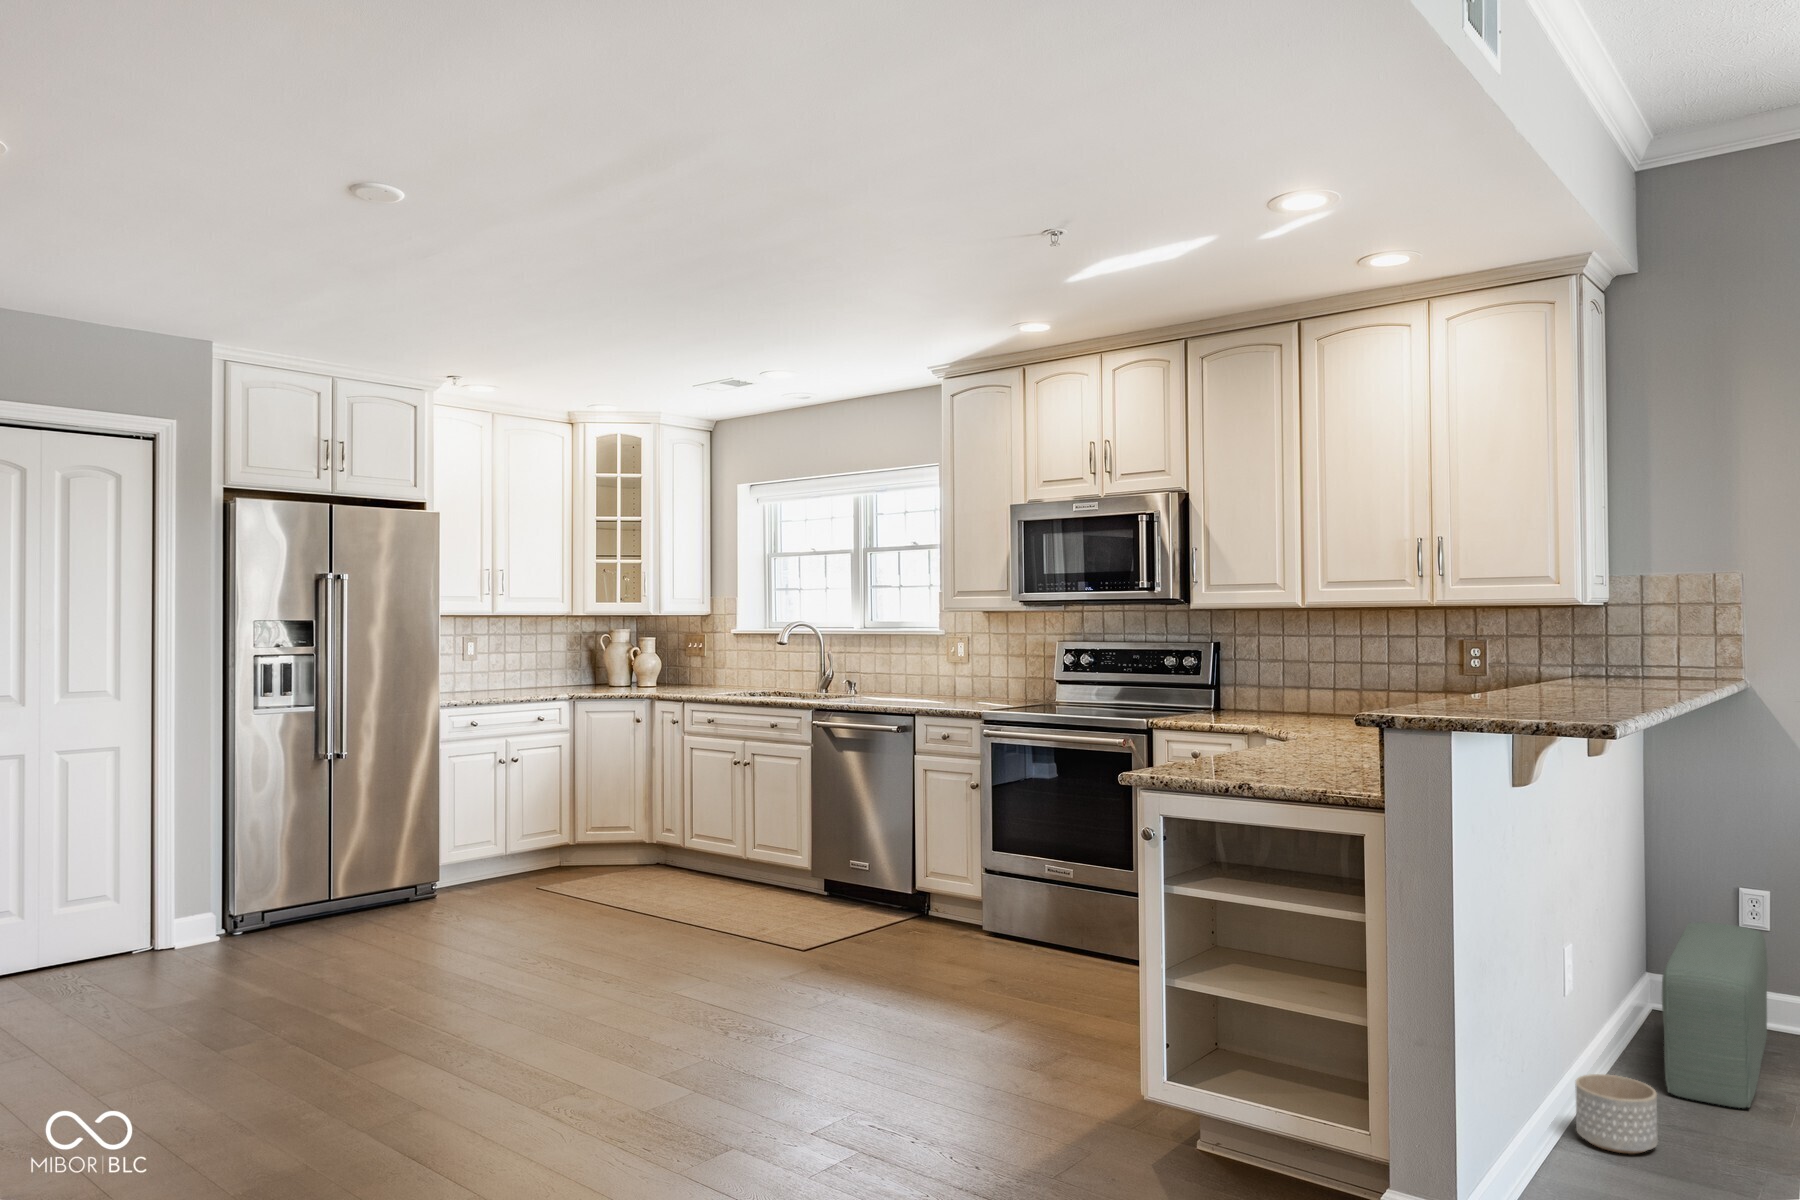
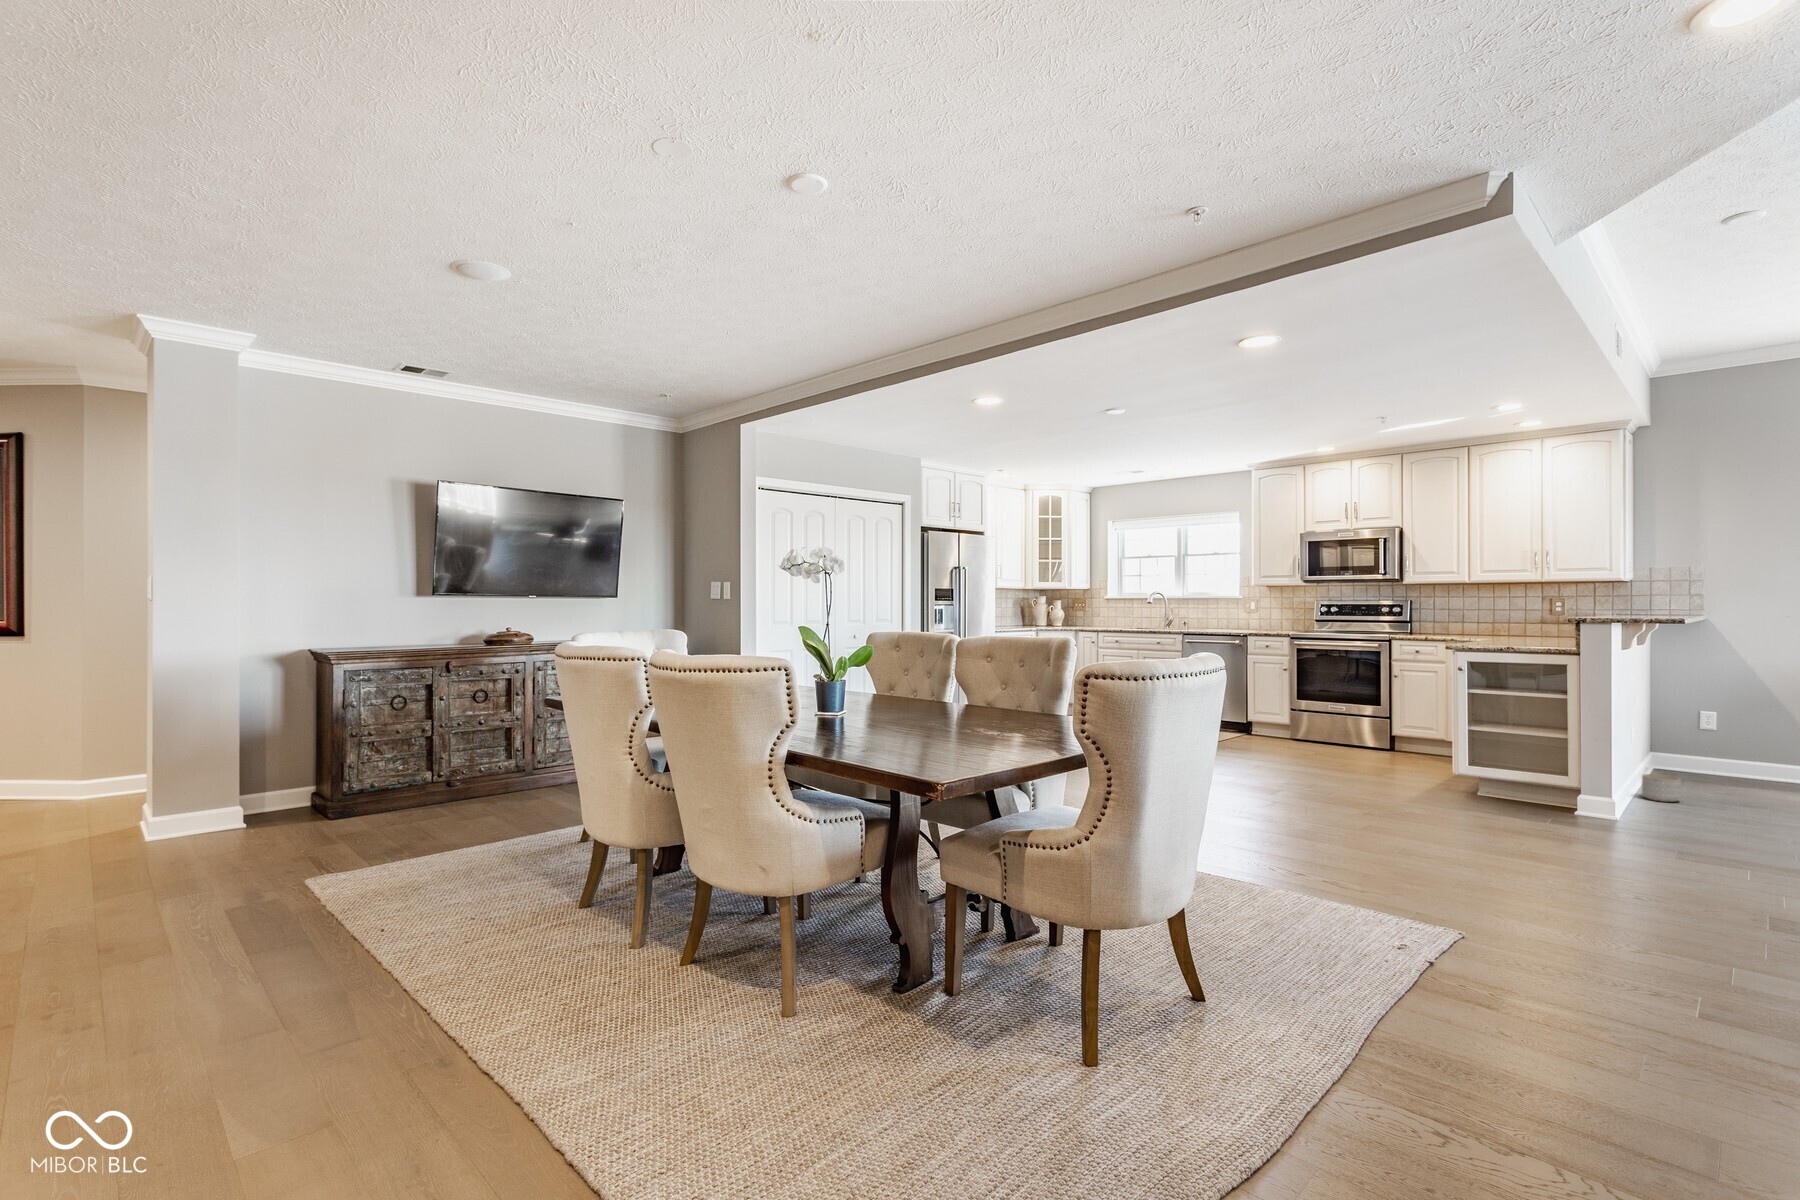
pouf: present [1662,922,1768,1108] -> none [1673,725,1719,793]

